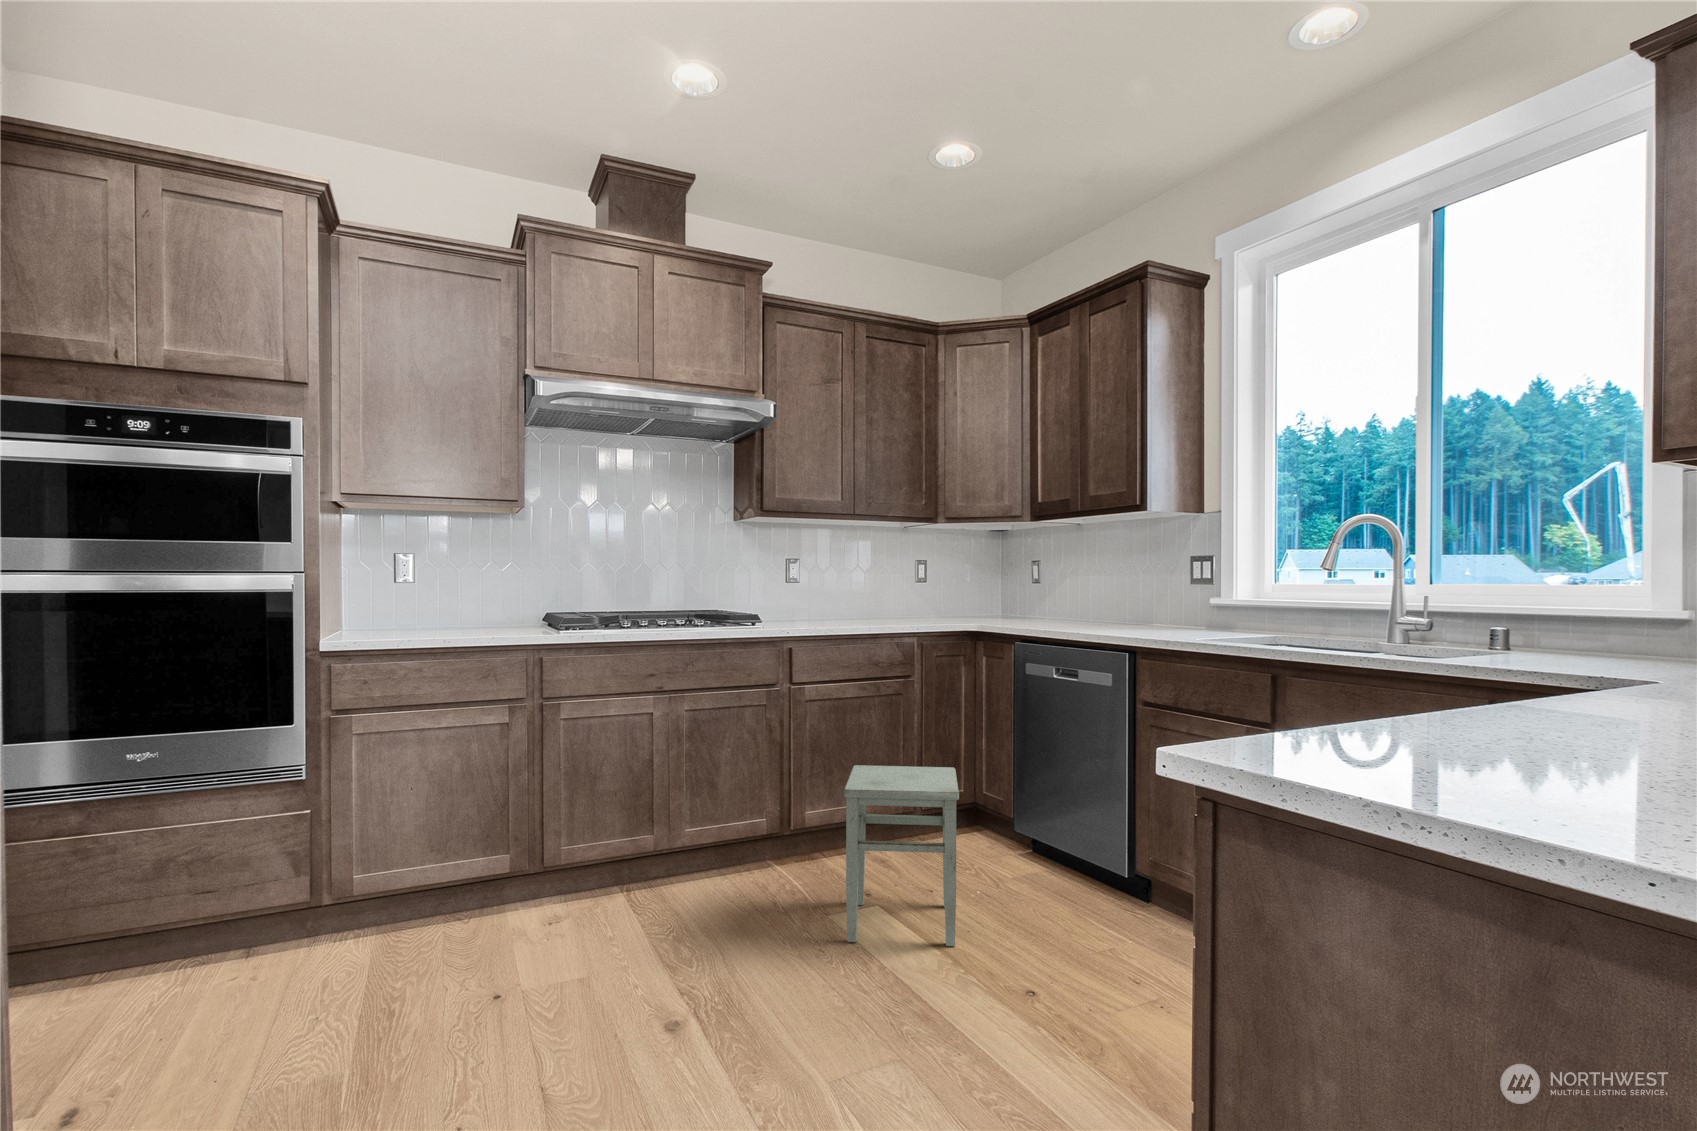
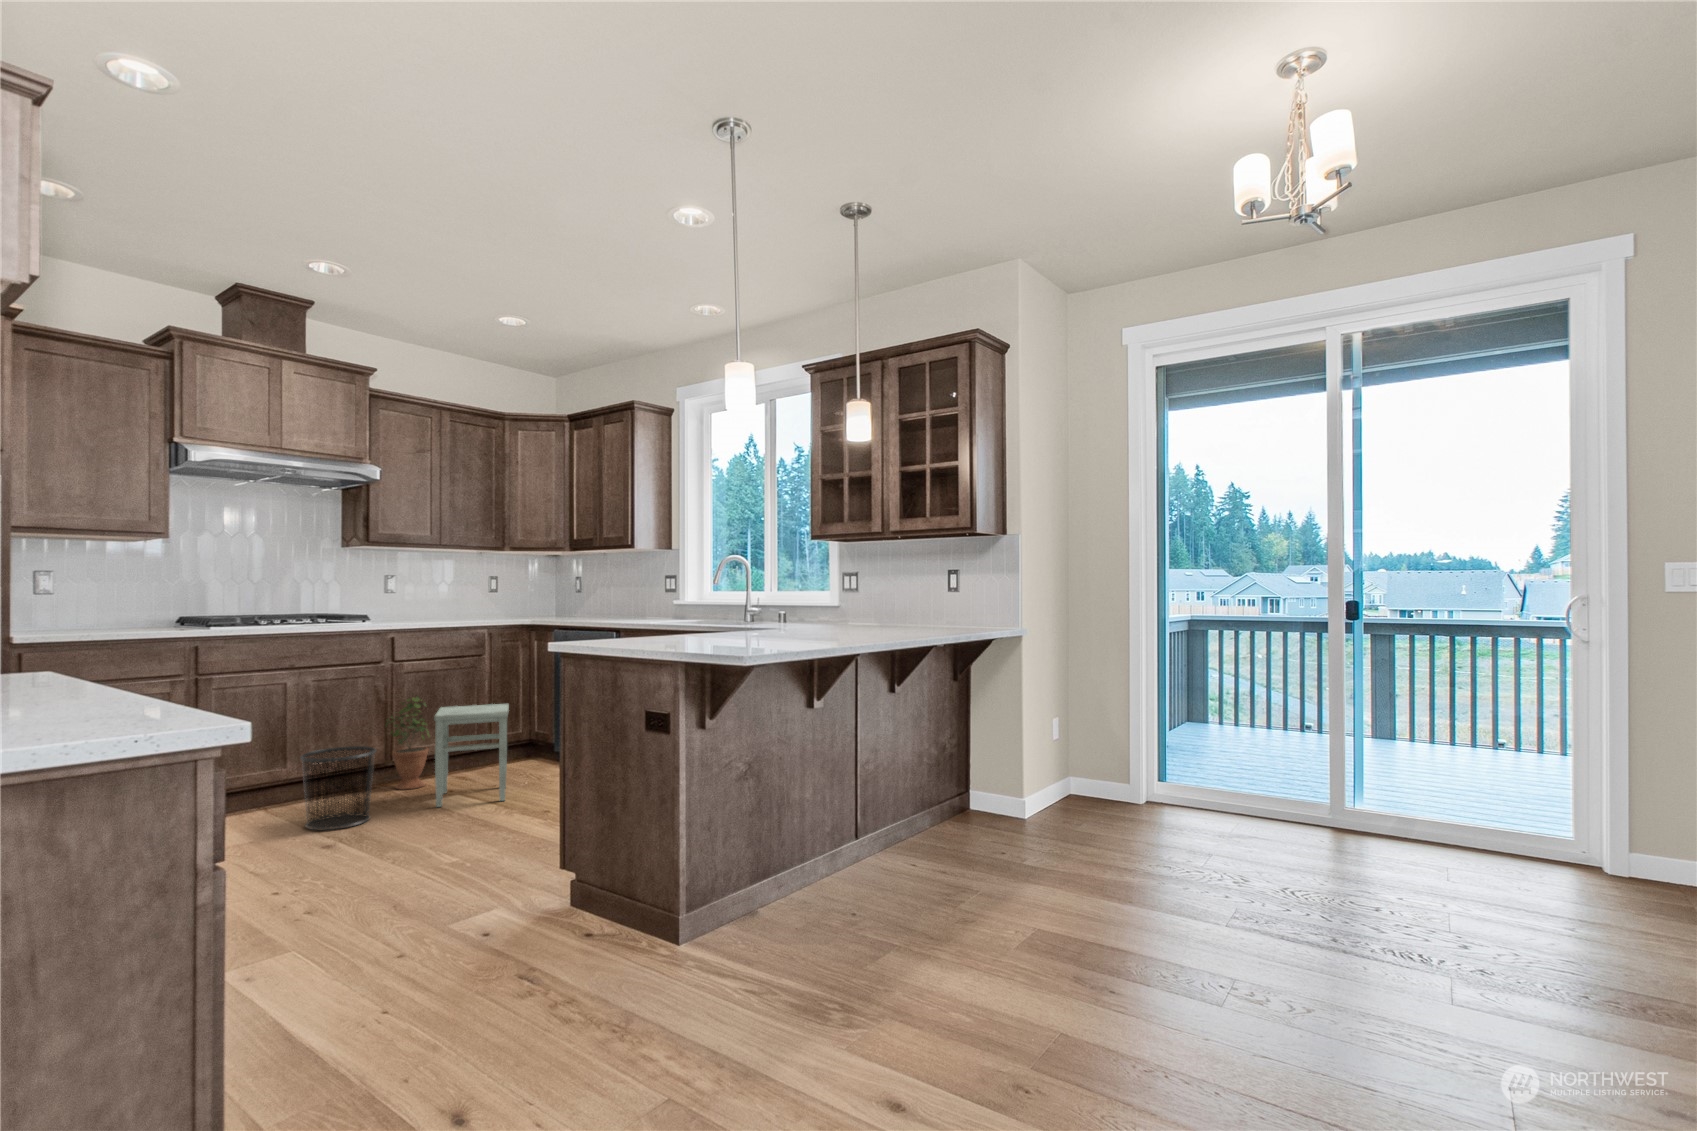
potted plant: none [780,734,840,884] -> present [385,696,429,790]
waste bin: none [654,825,760,972] -> present [300,746,376,830]

